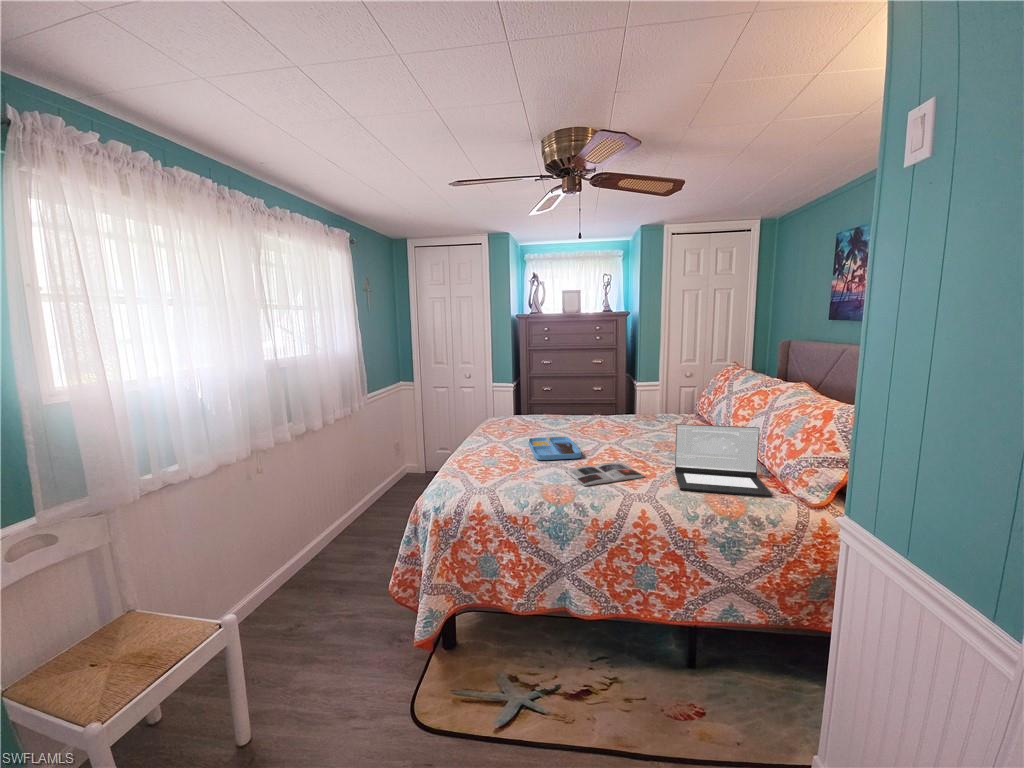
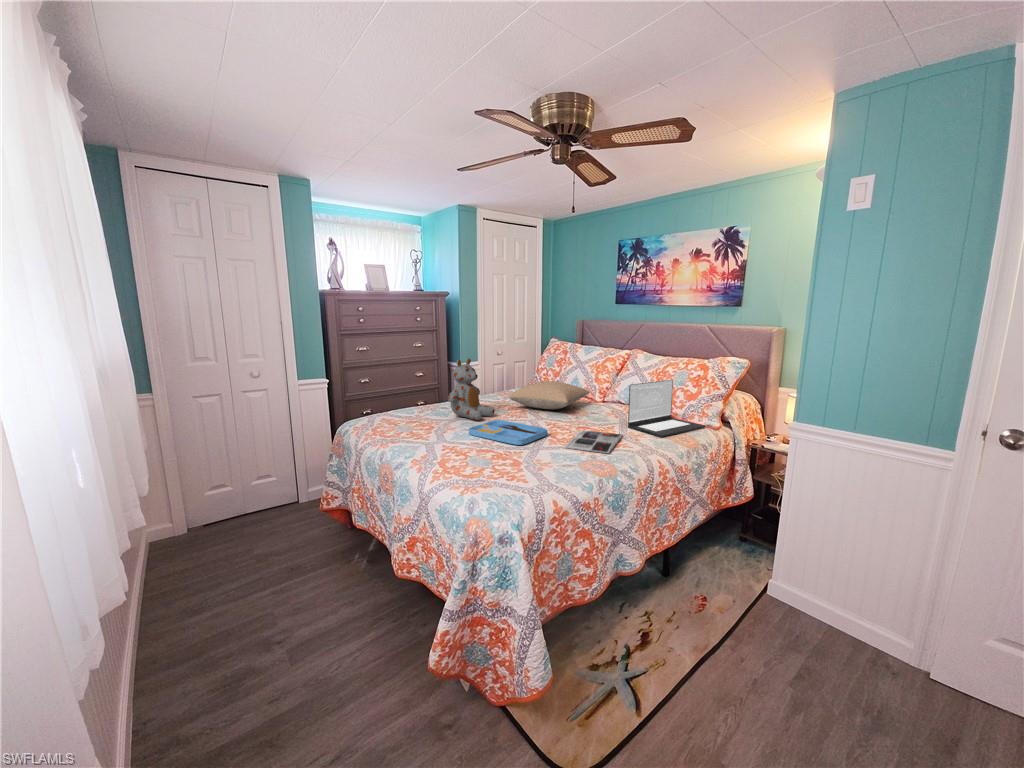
stuffed bear: none [542,378,584,434] -> present [448,358,495,420]
pillow: none [610,408,704,439] -> present [509,381,590,409]

